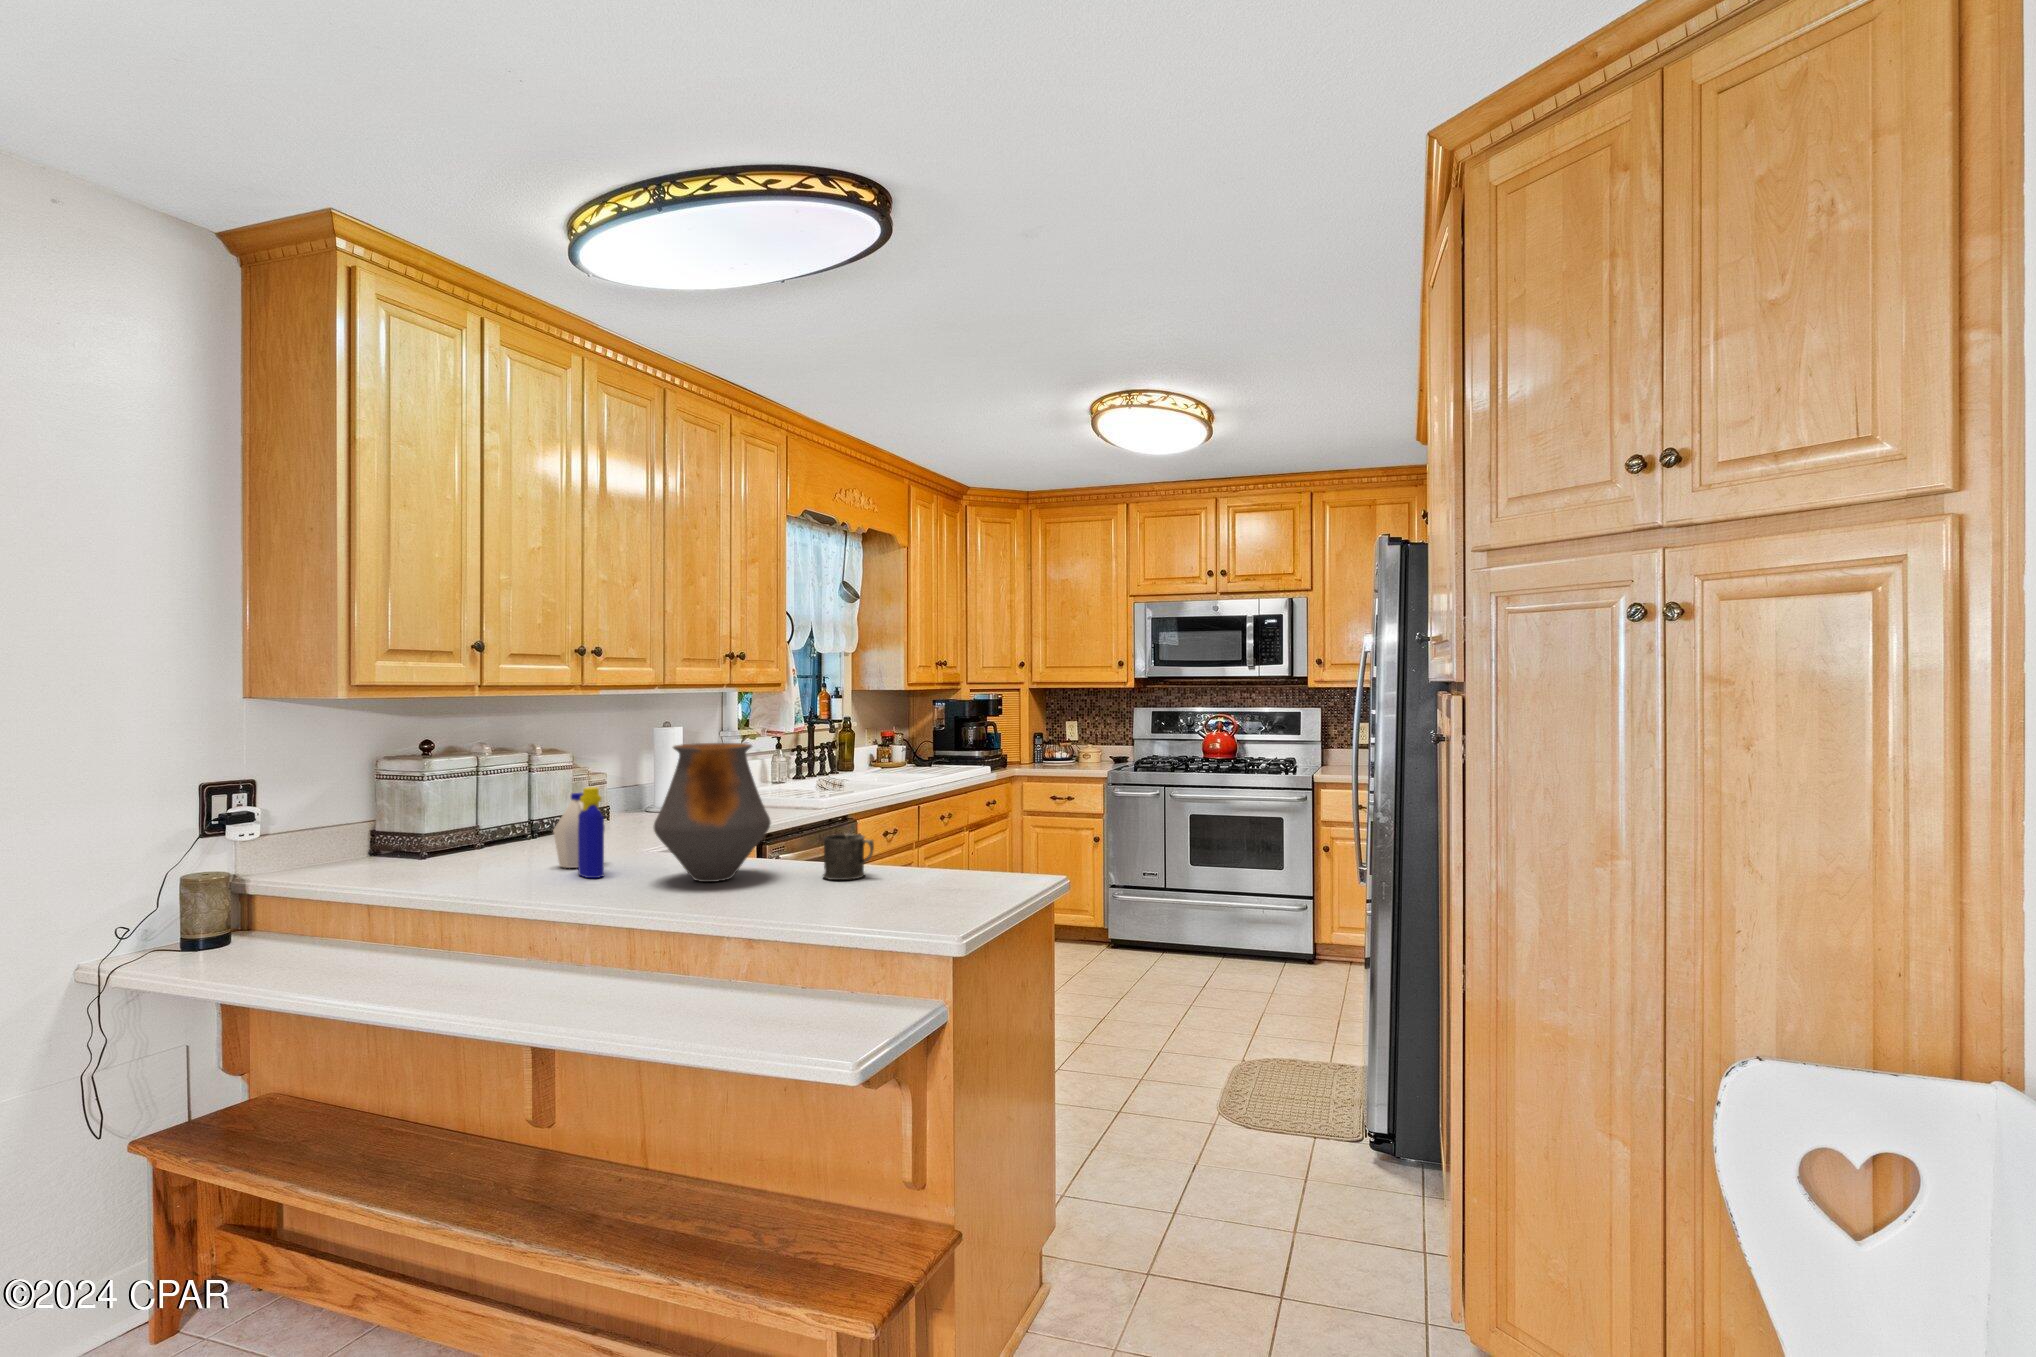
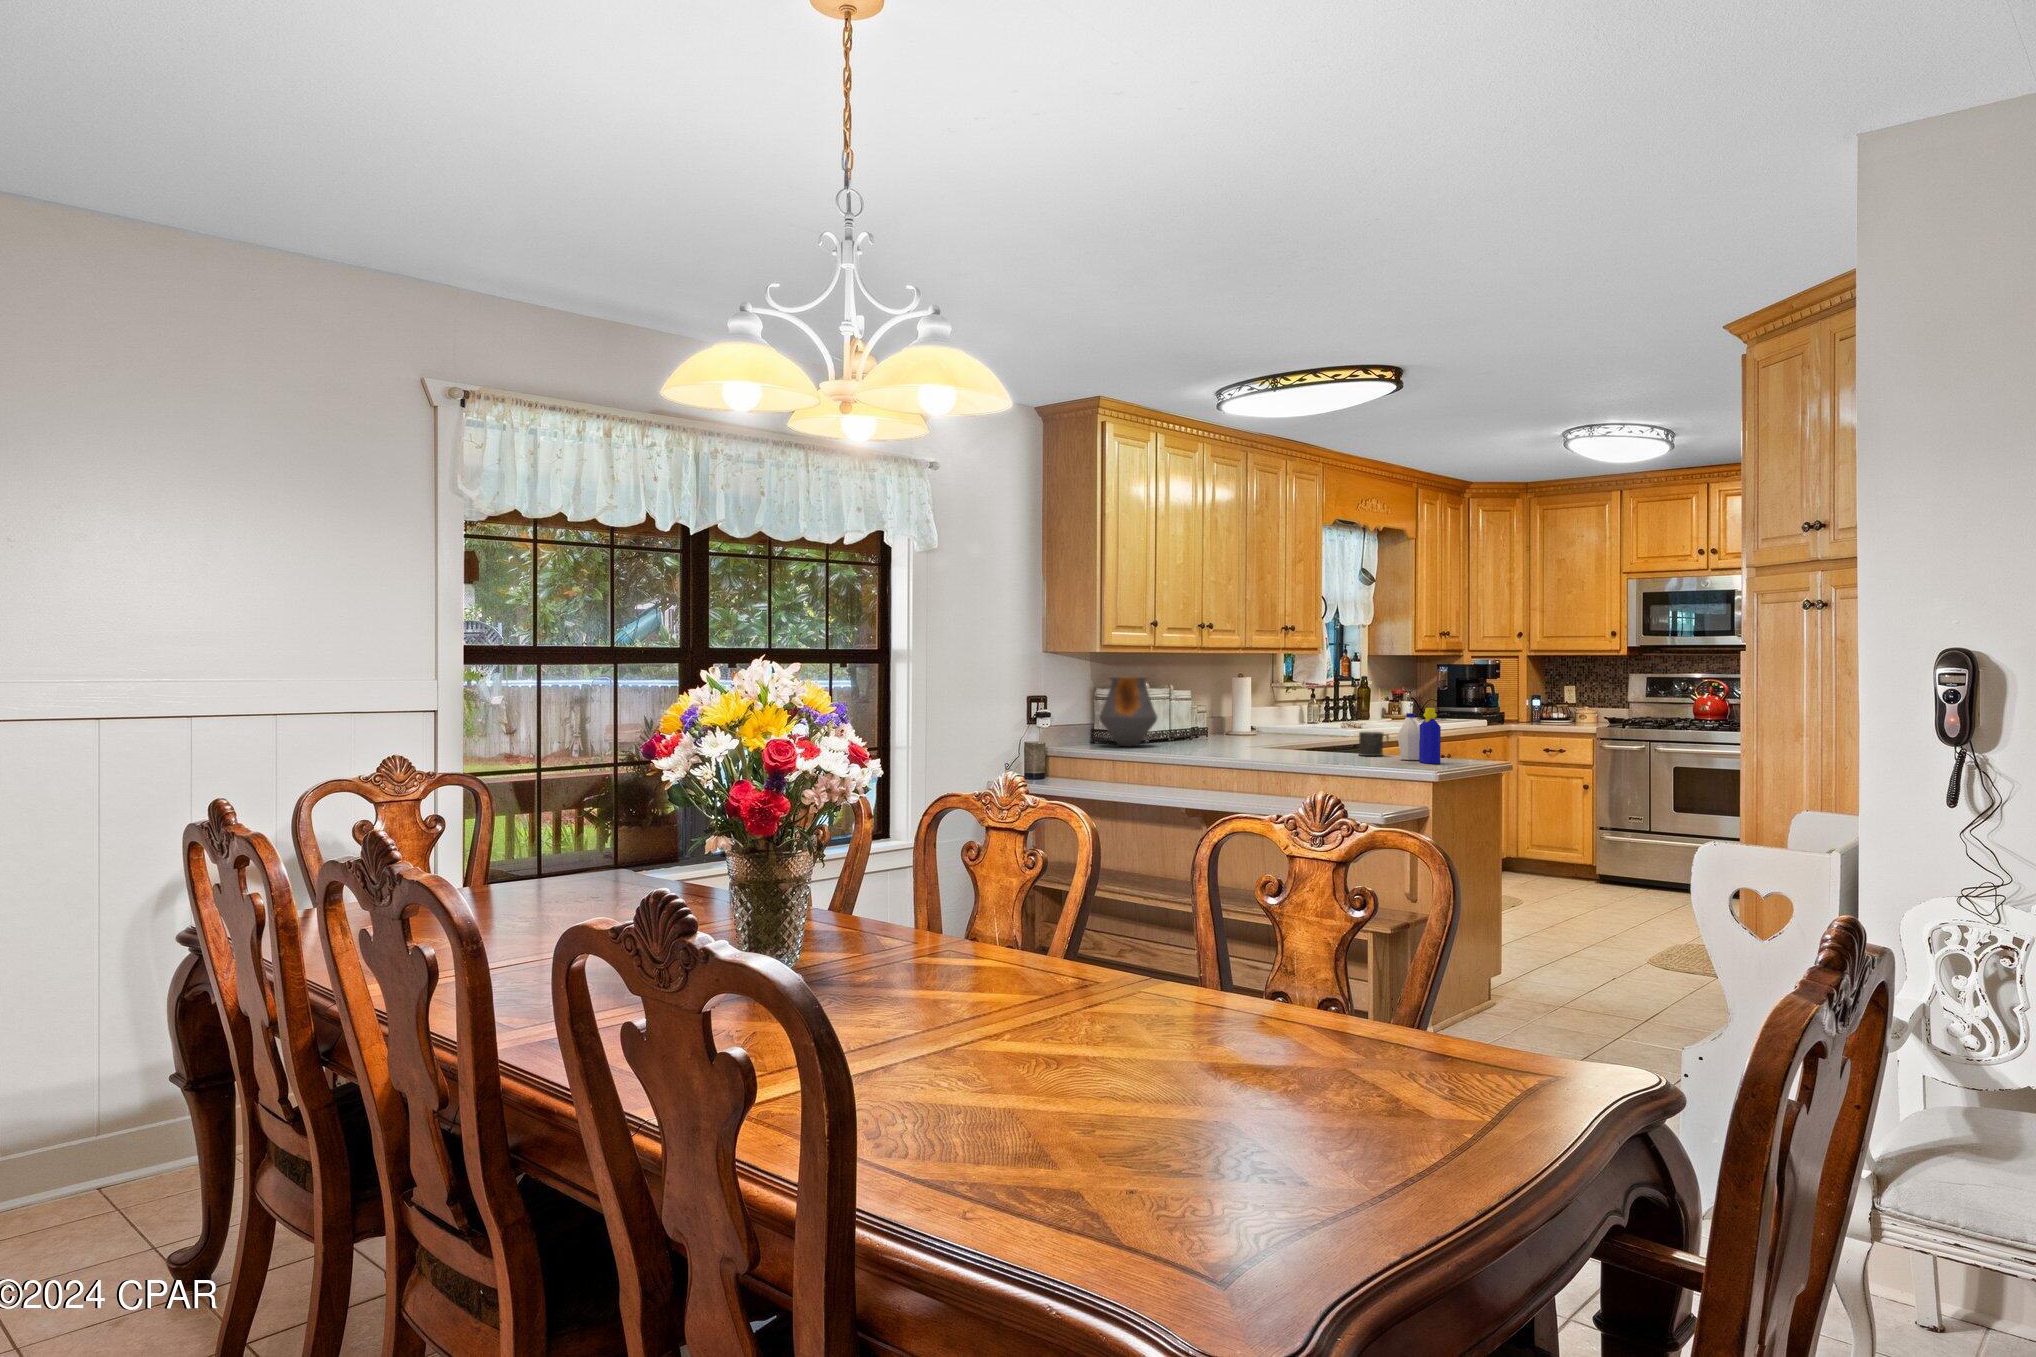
vase: present [654,743,771,882] -> present [1099,676,1157,746]
bottle: present [553,787,605,878] -> present [1398,708,1441,764]

